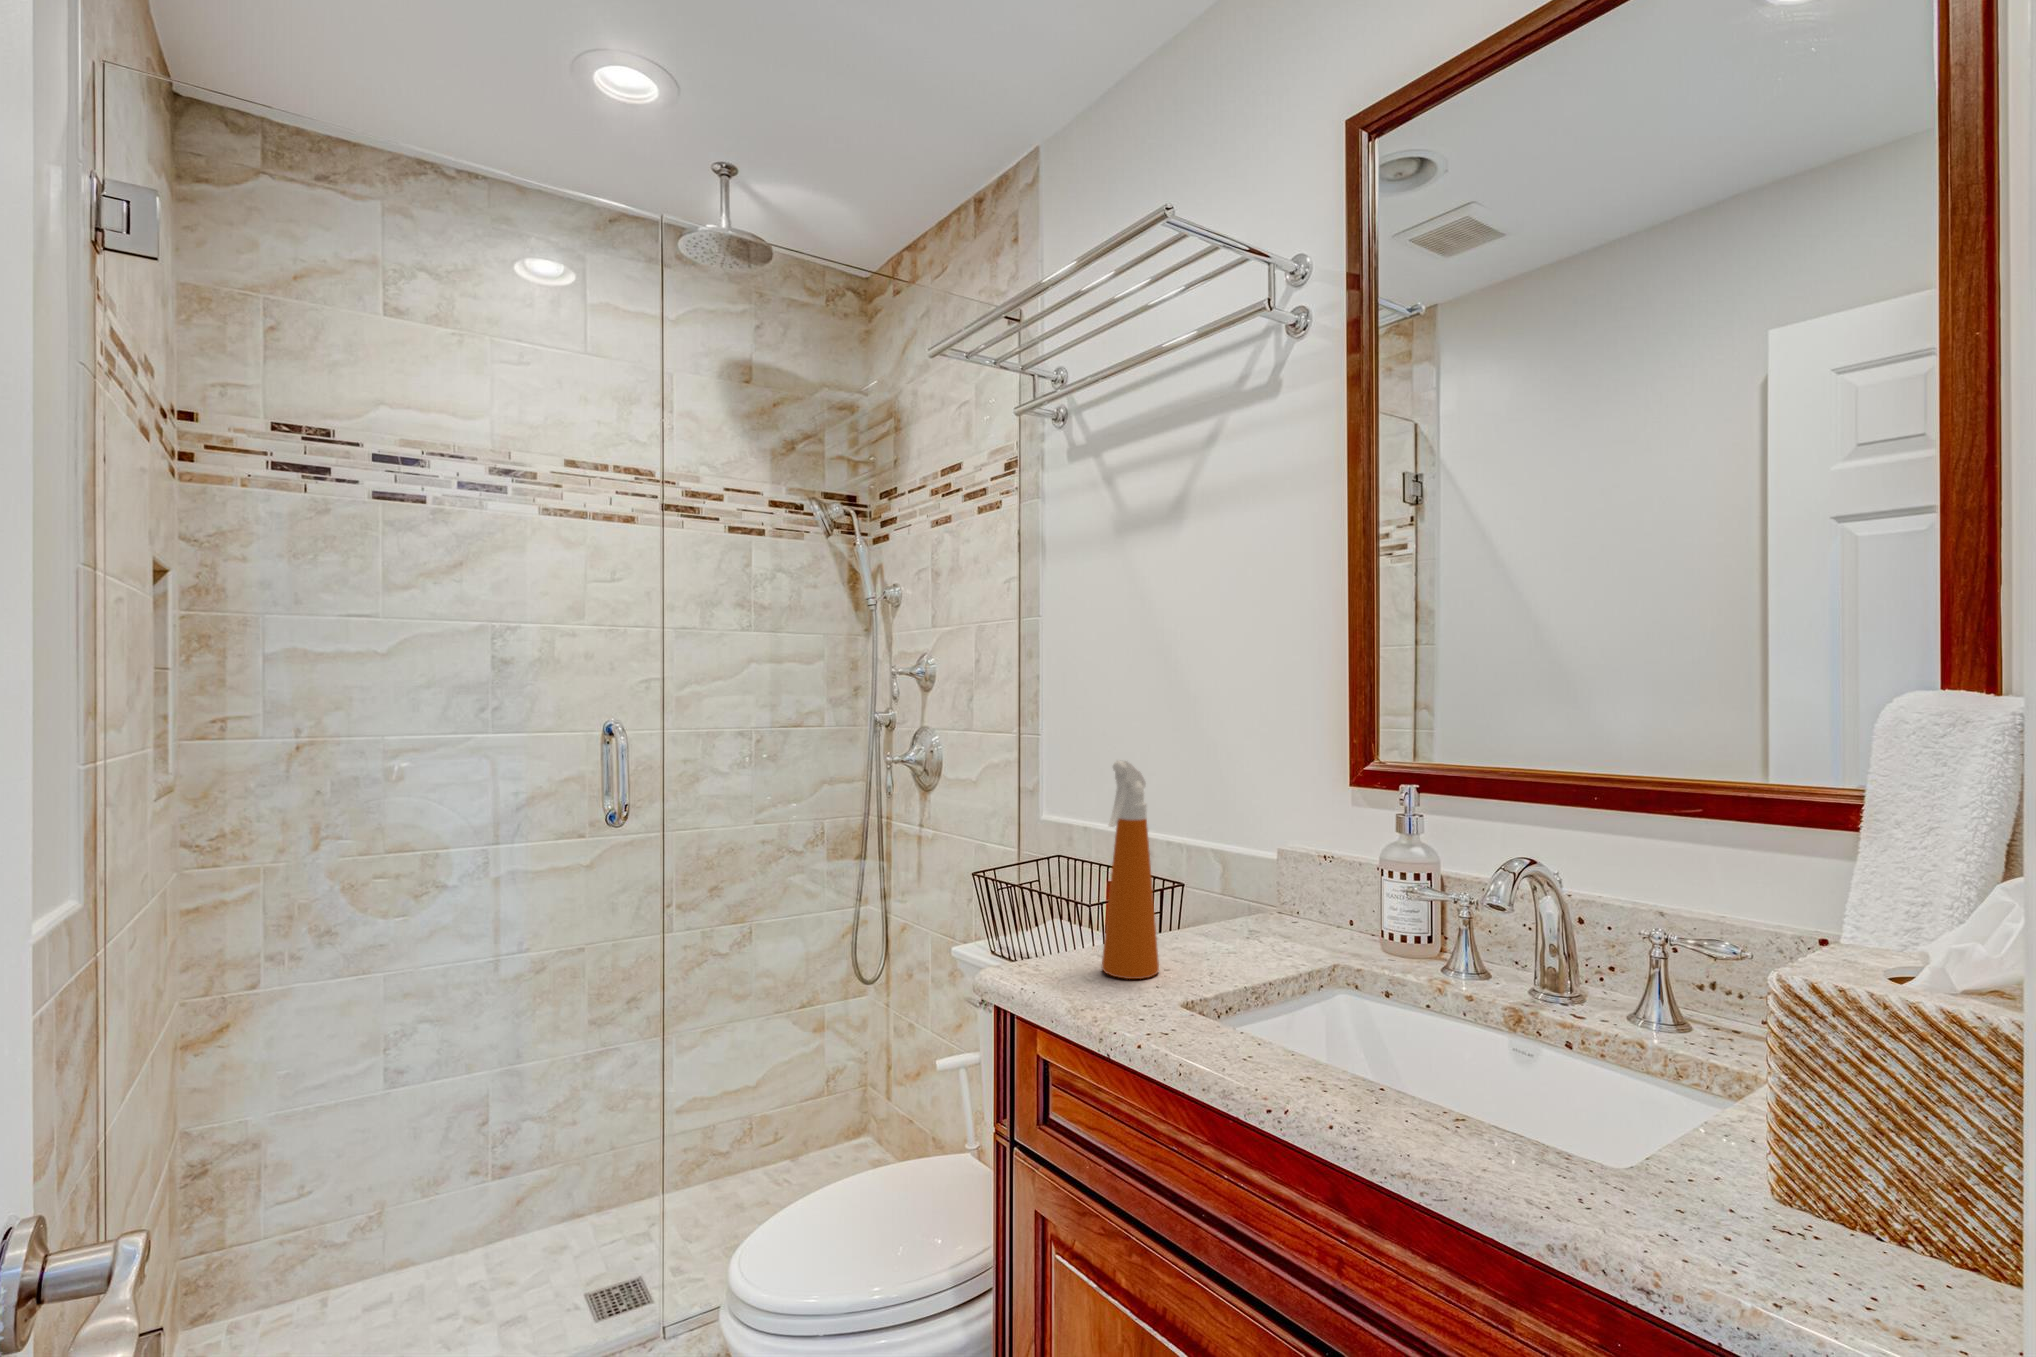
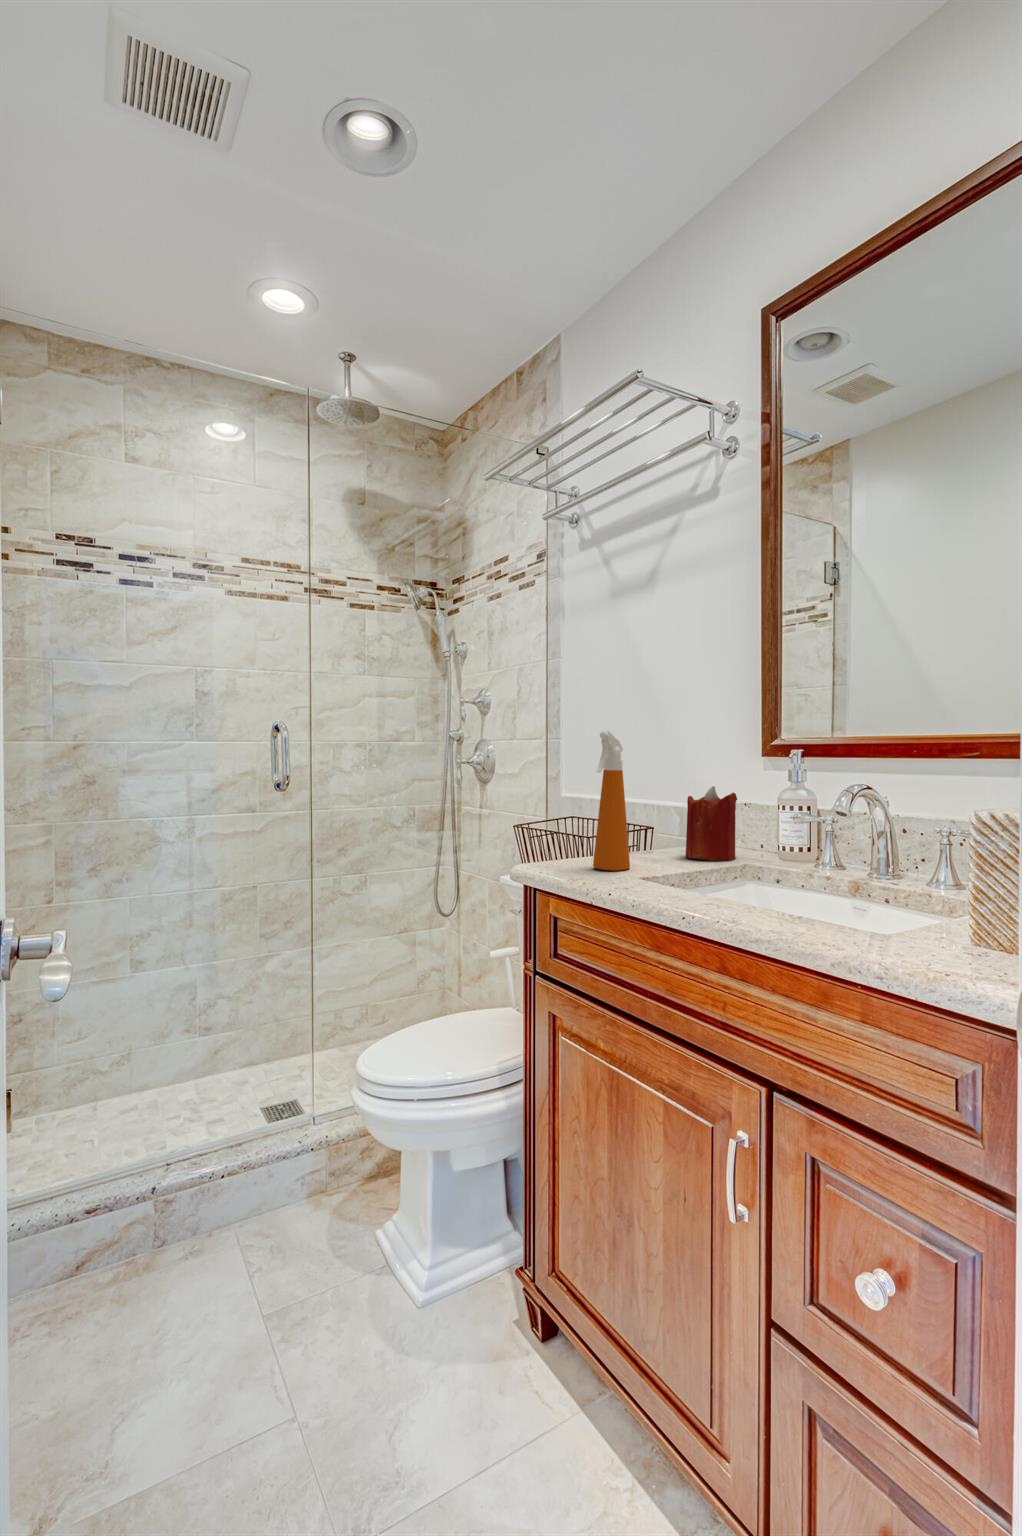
candle: none [1239,833,1317,952] -> present [686,786,737,861]

